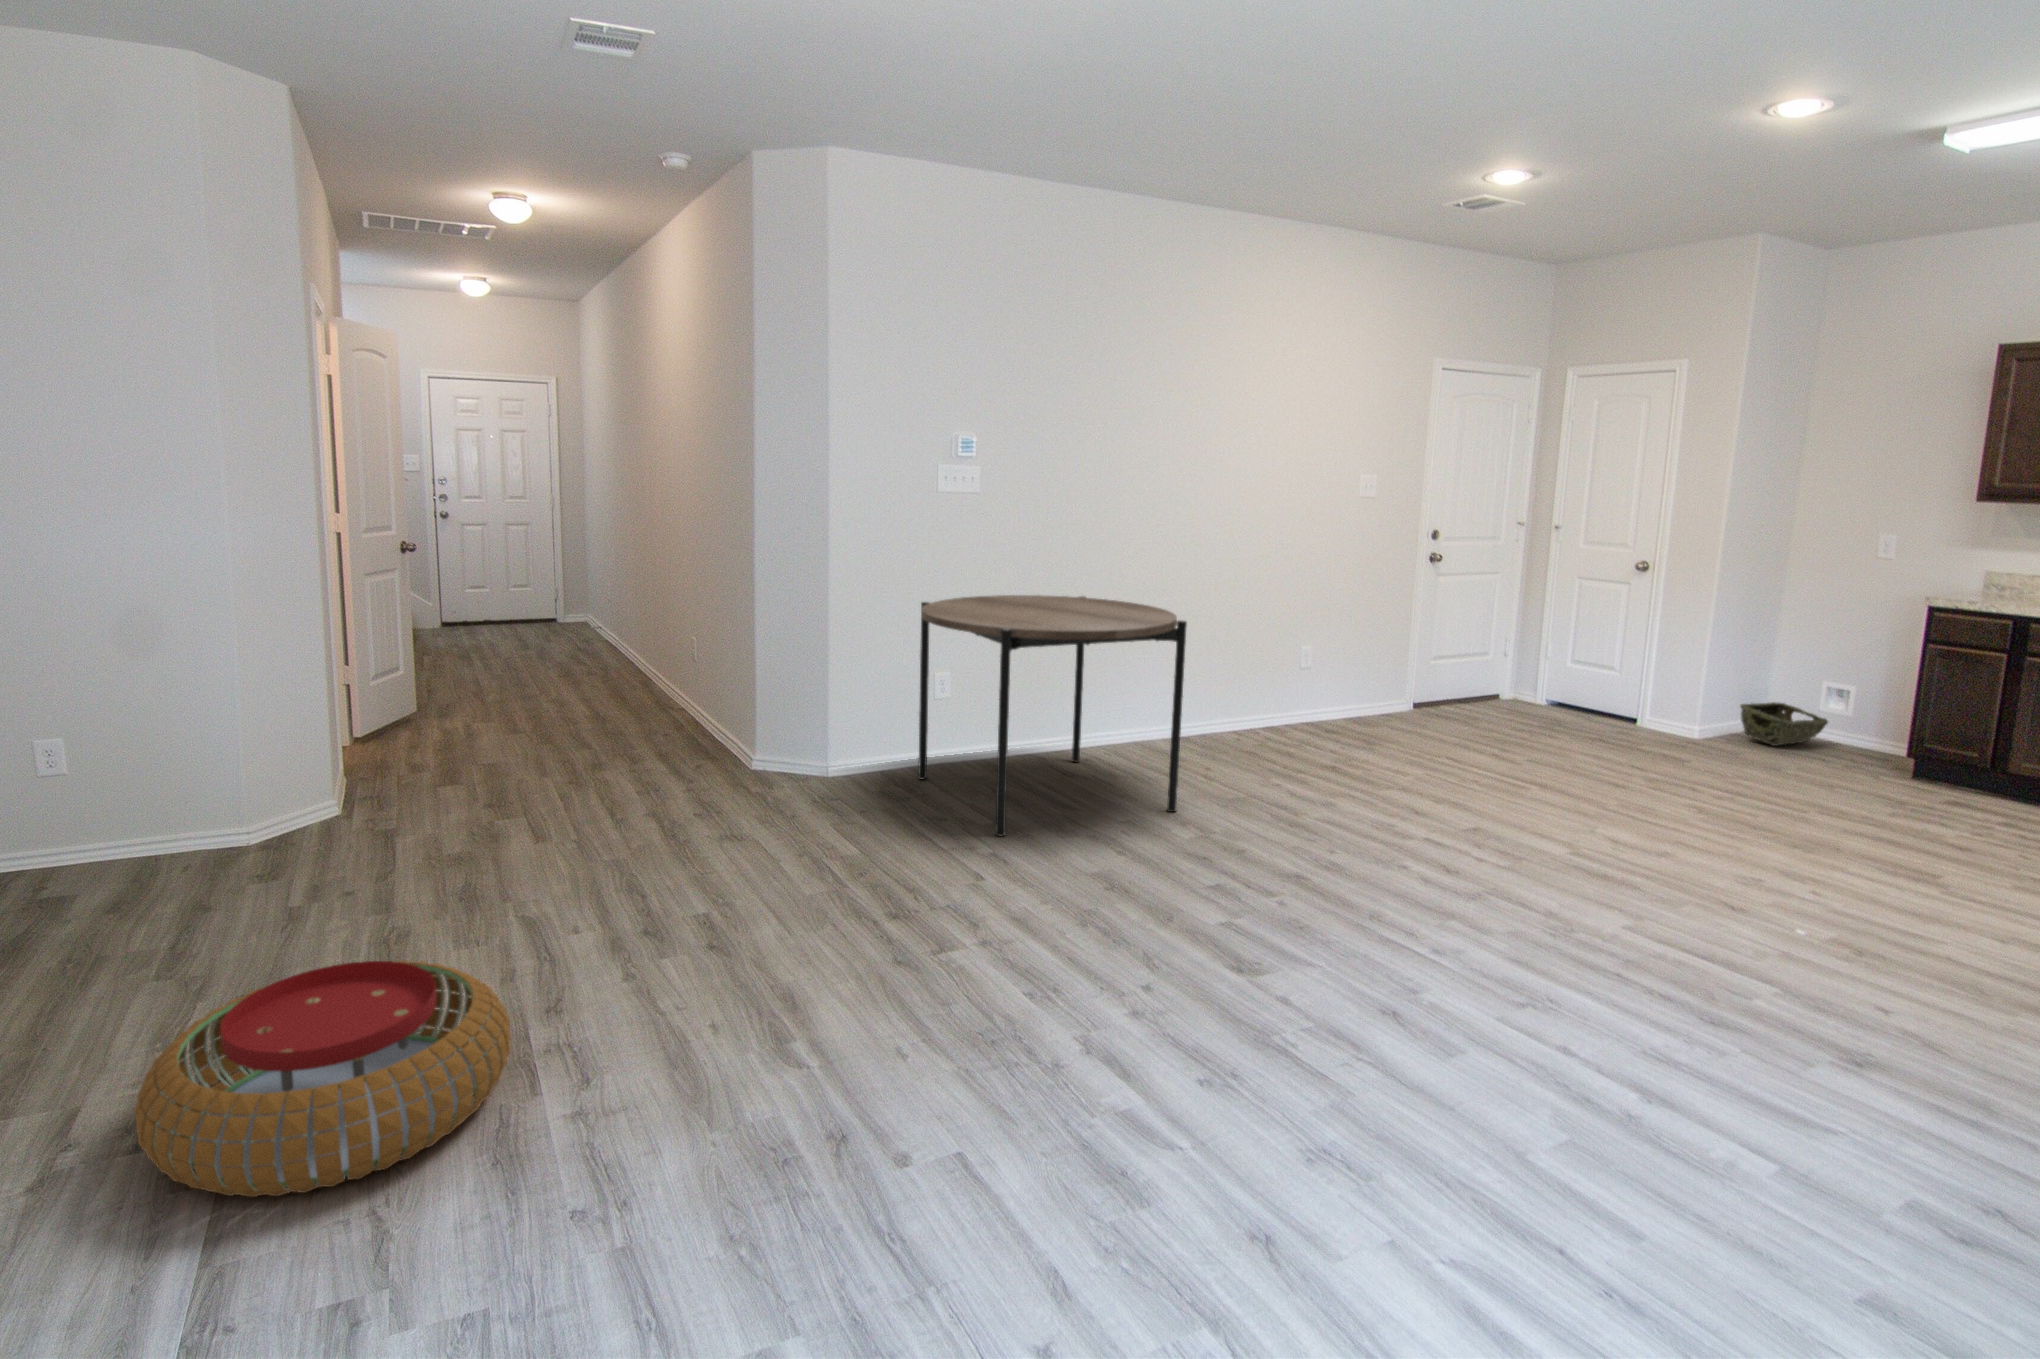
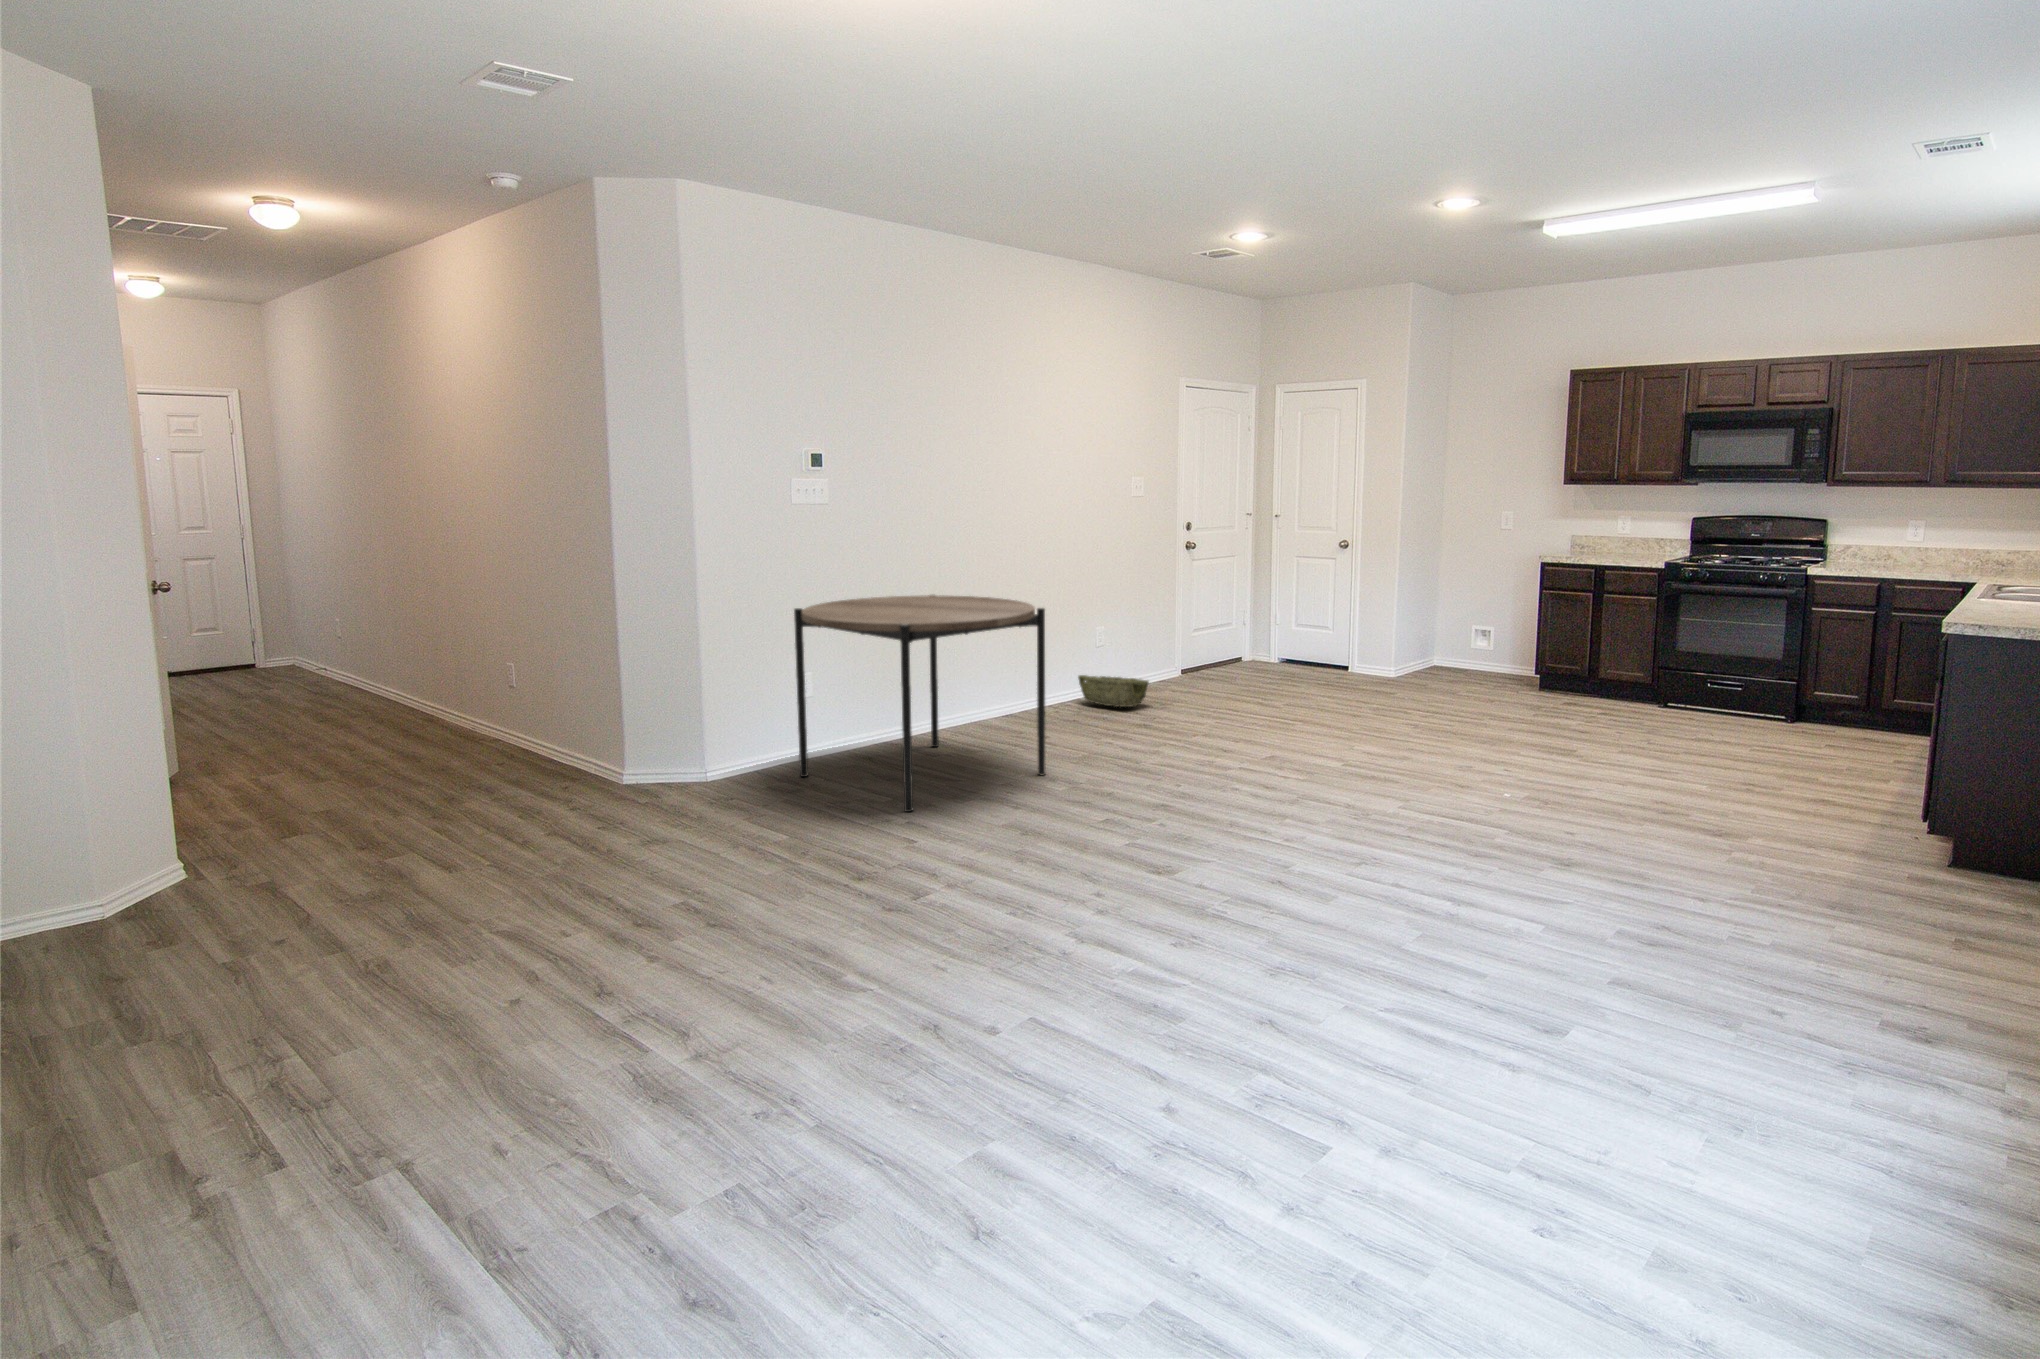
woven basket: present [1740,702,1828,746] -> present [1078,675,1149,707]
pouf: present [134,960,511,1197] -> none [277,963,620,1176]

